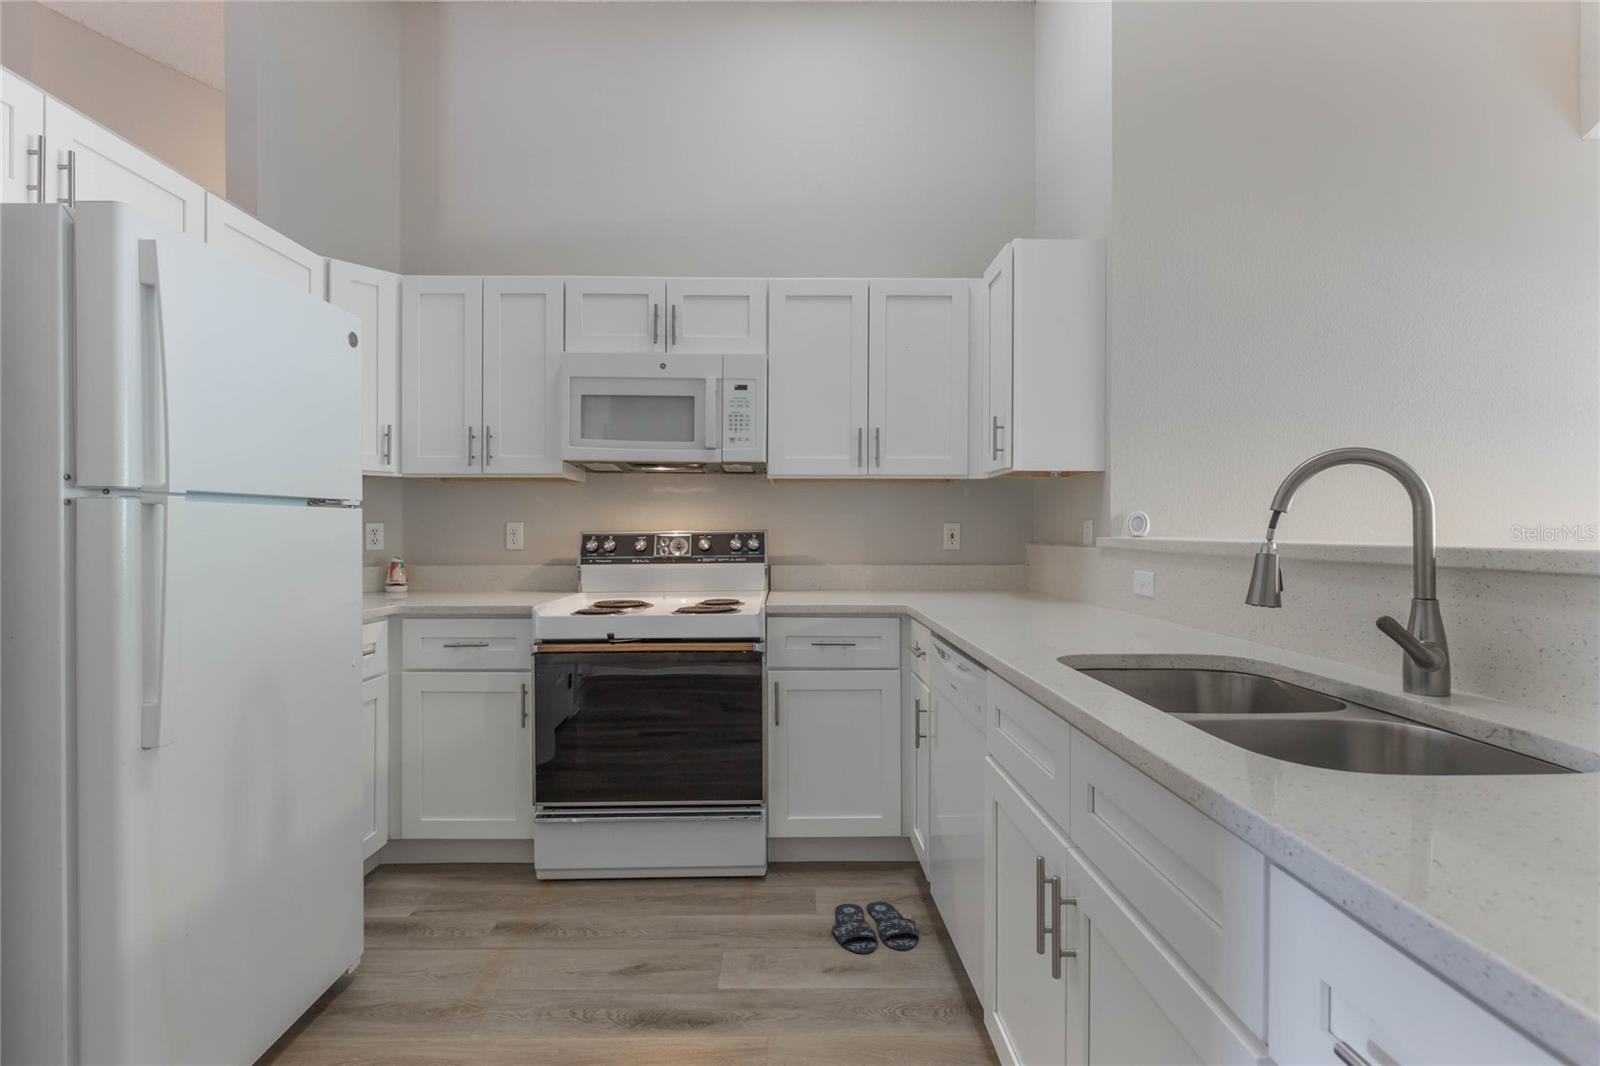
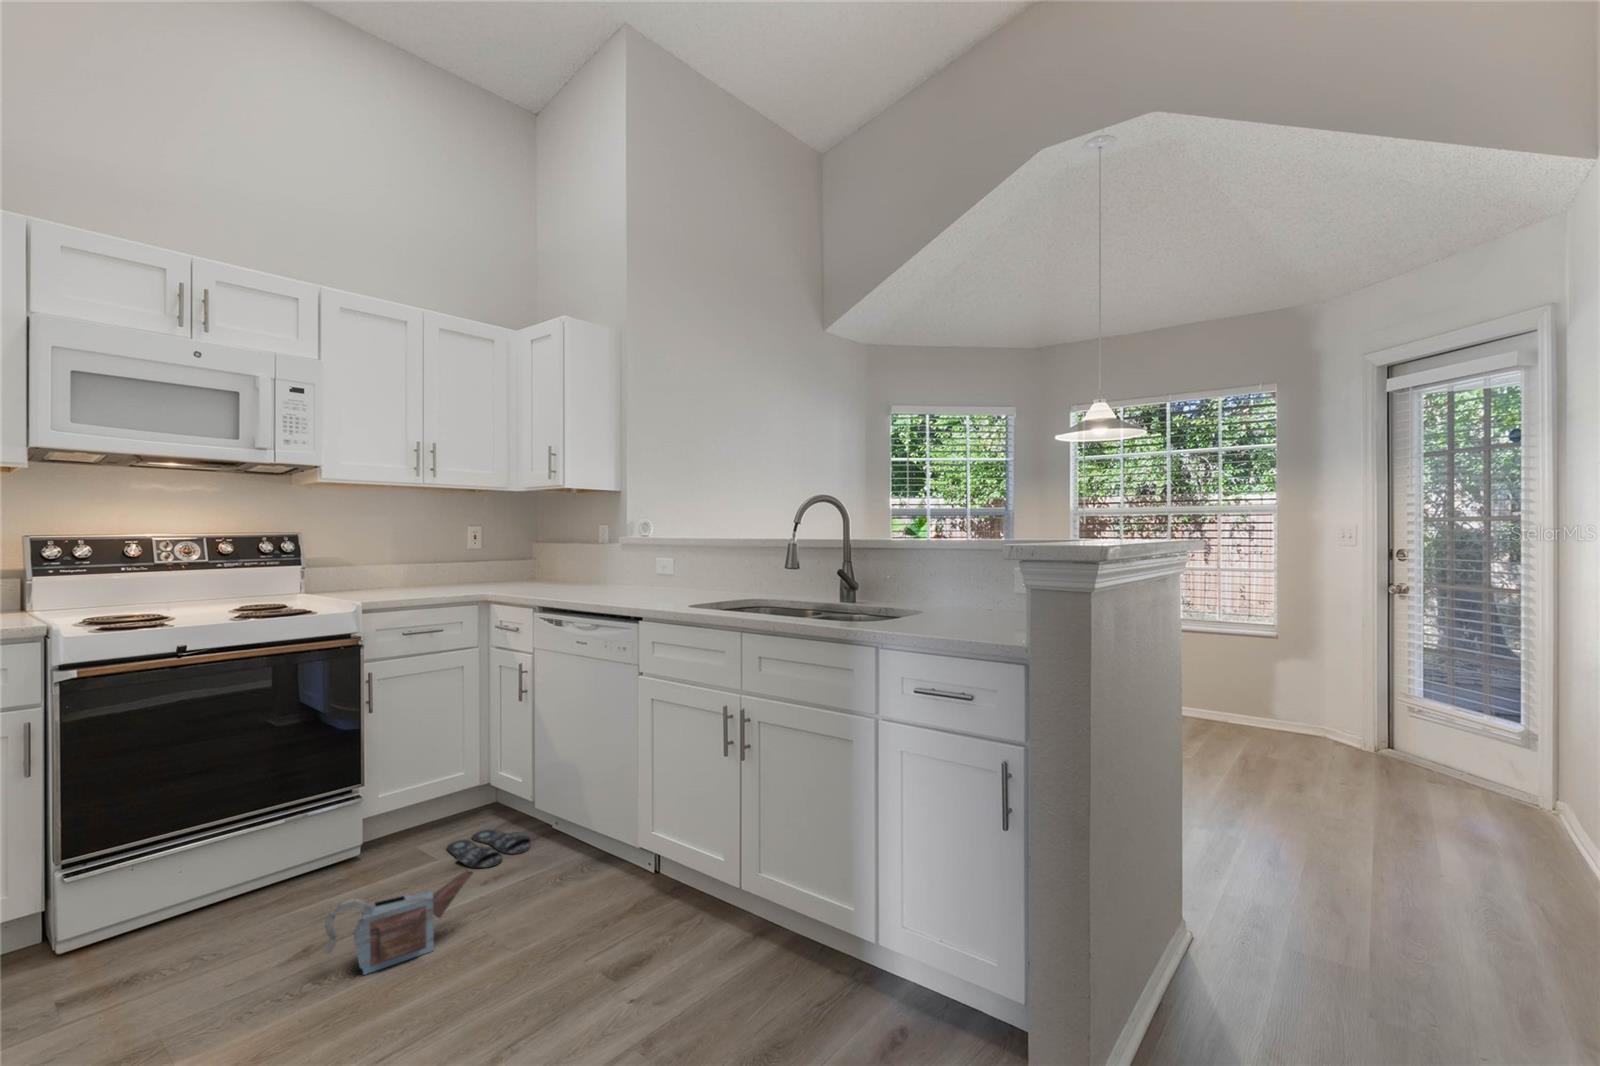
watering can: none [641,931,786,1030] -> present [323,871,473,975]

